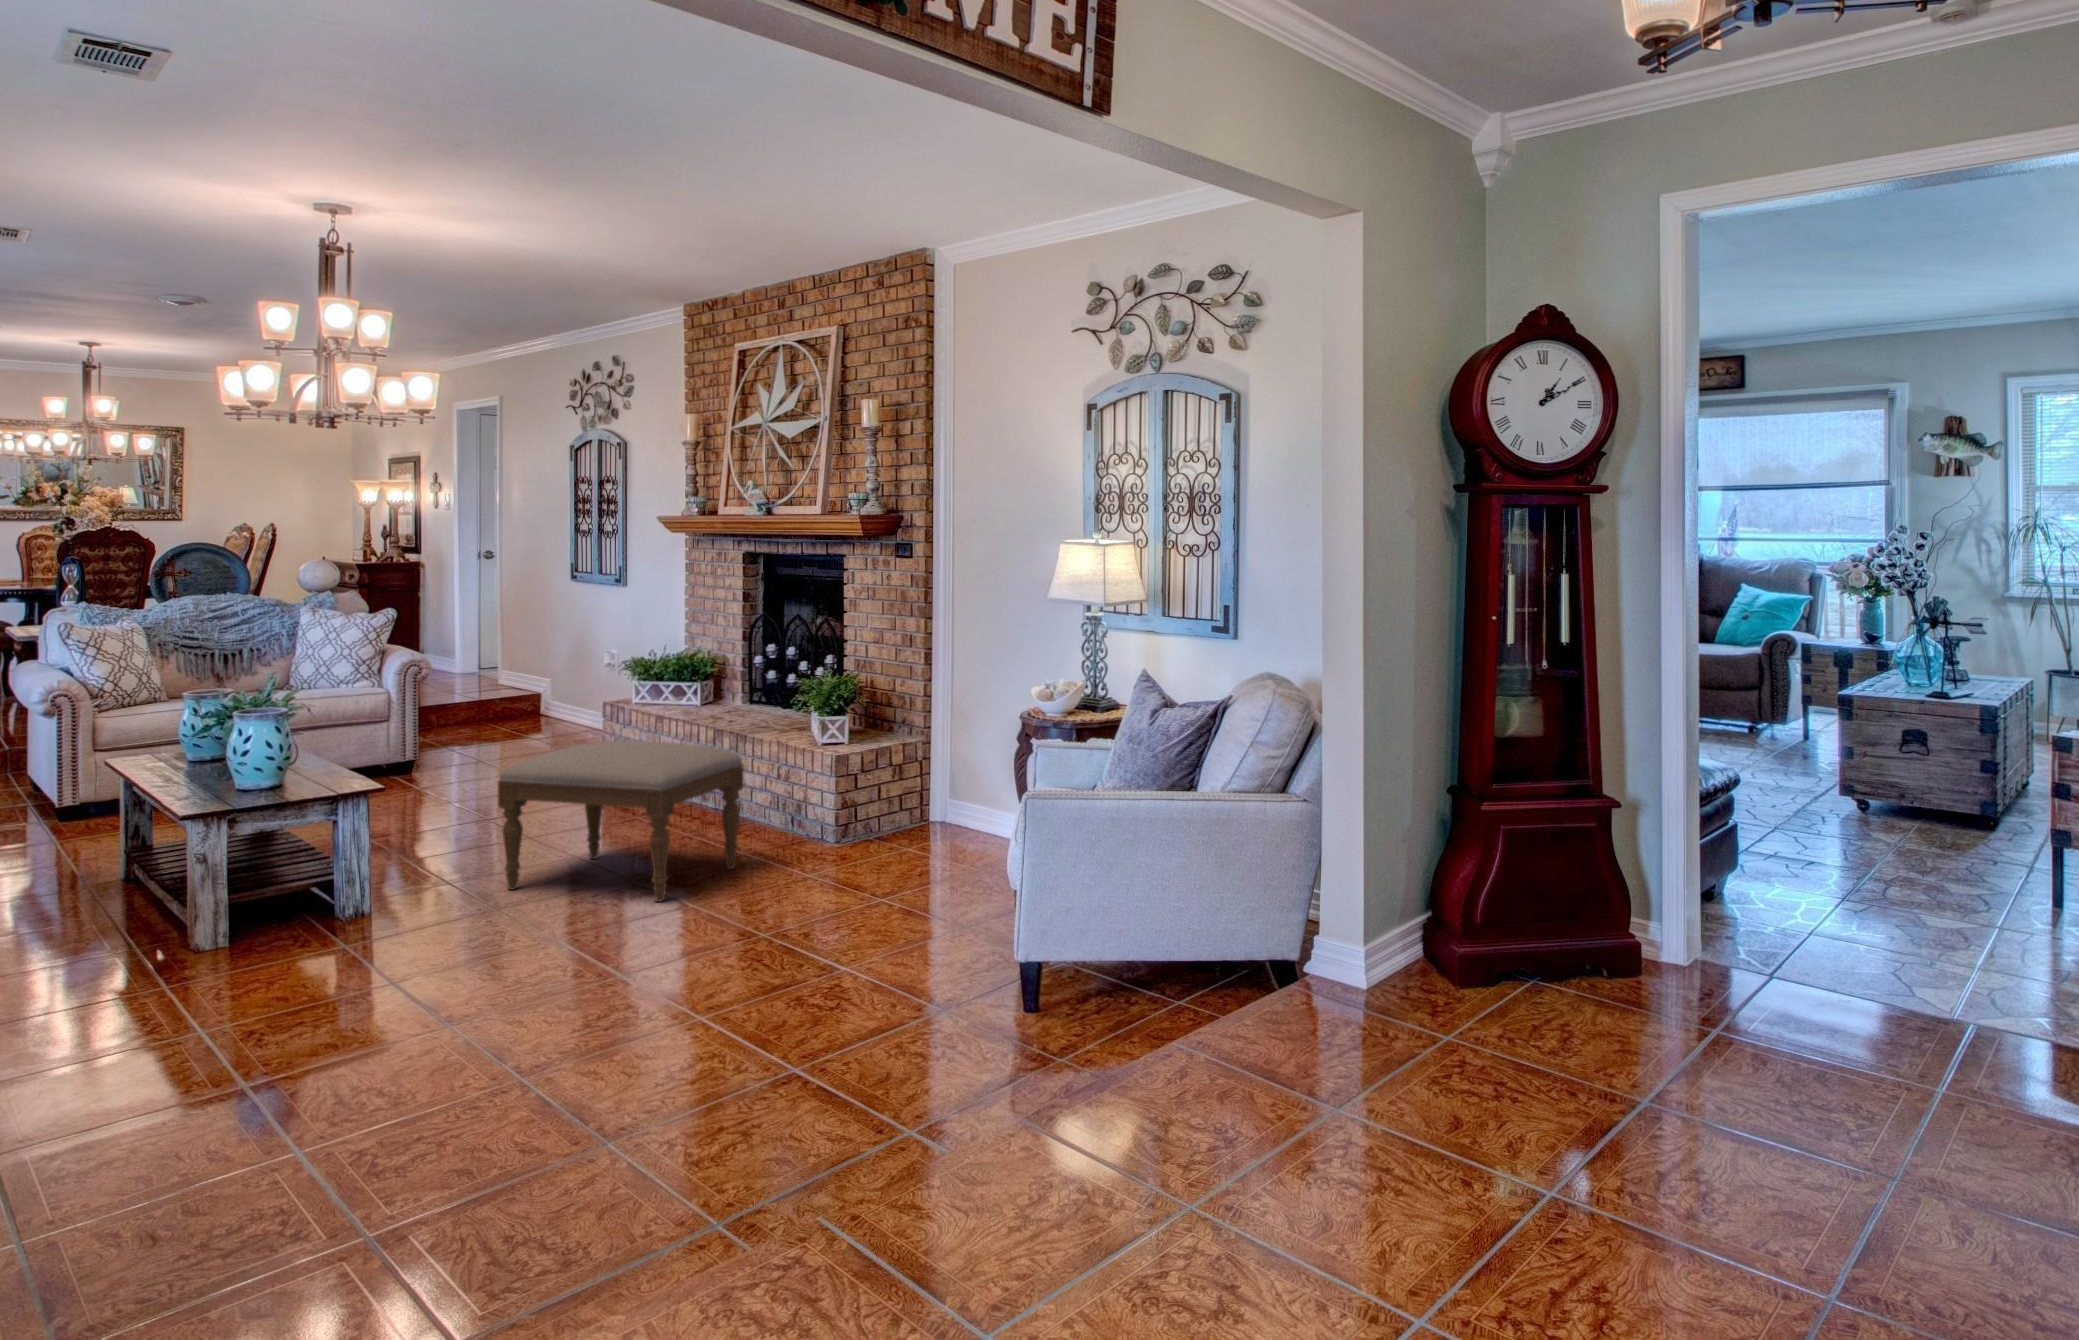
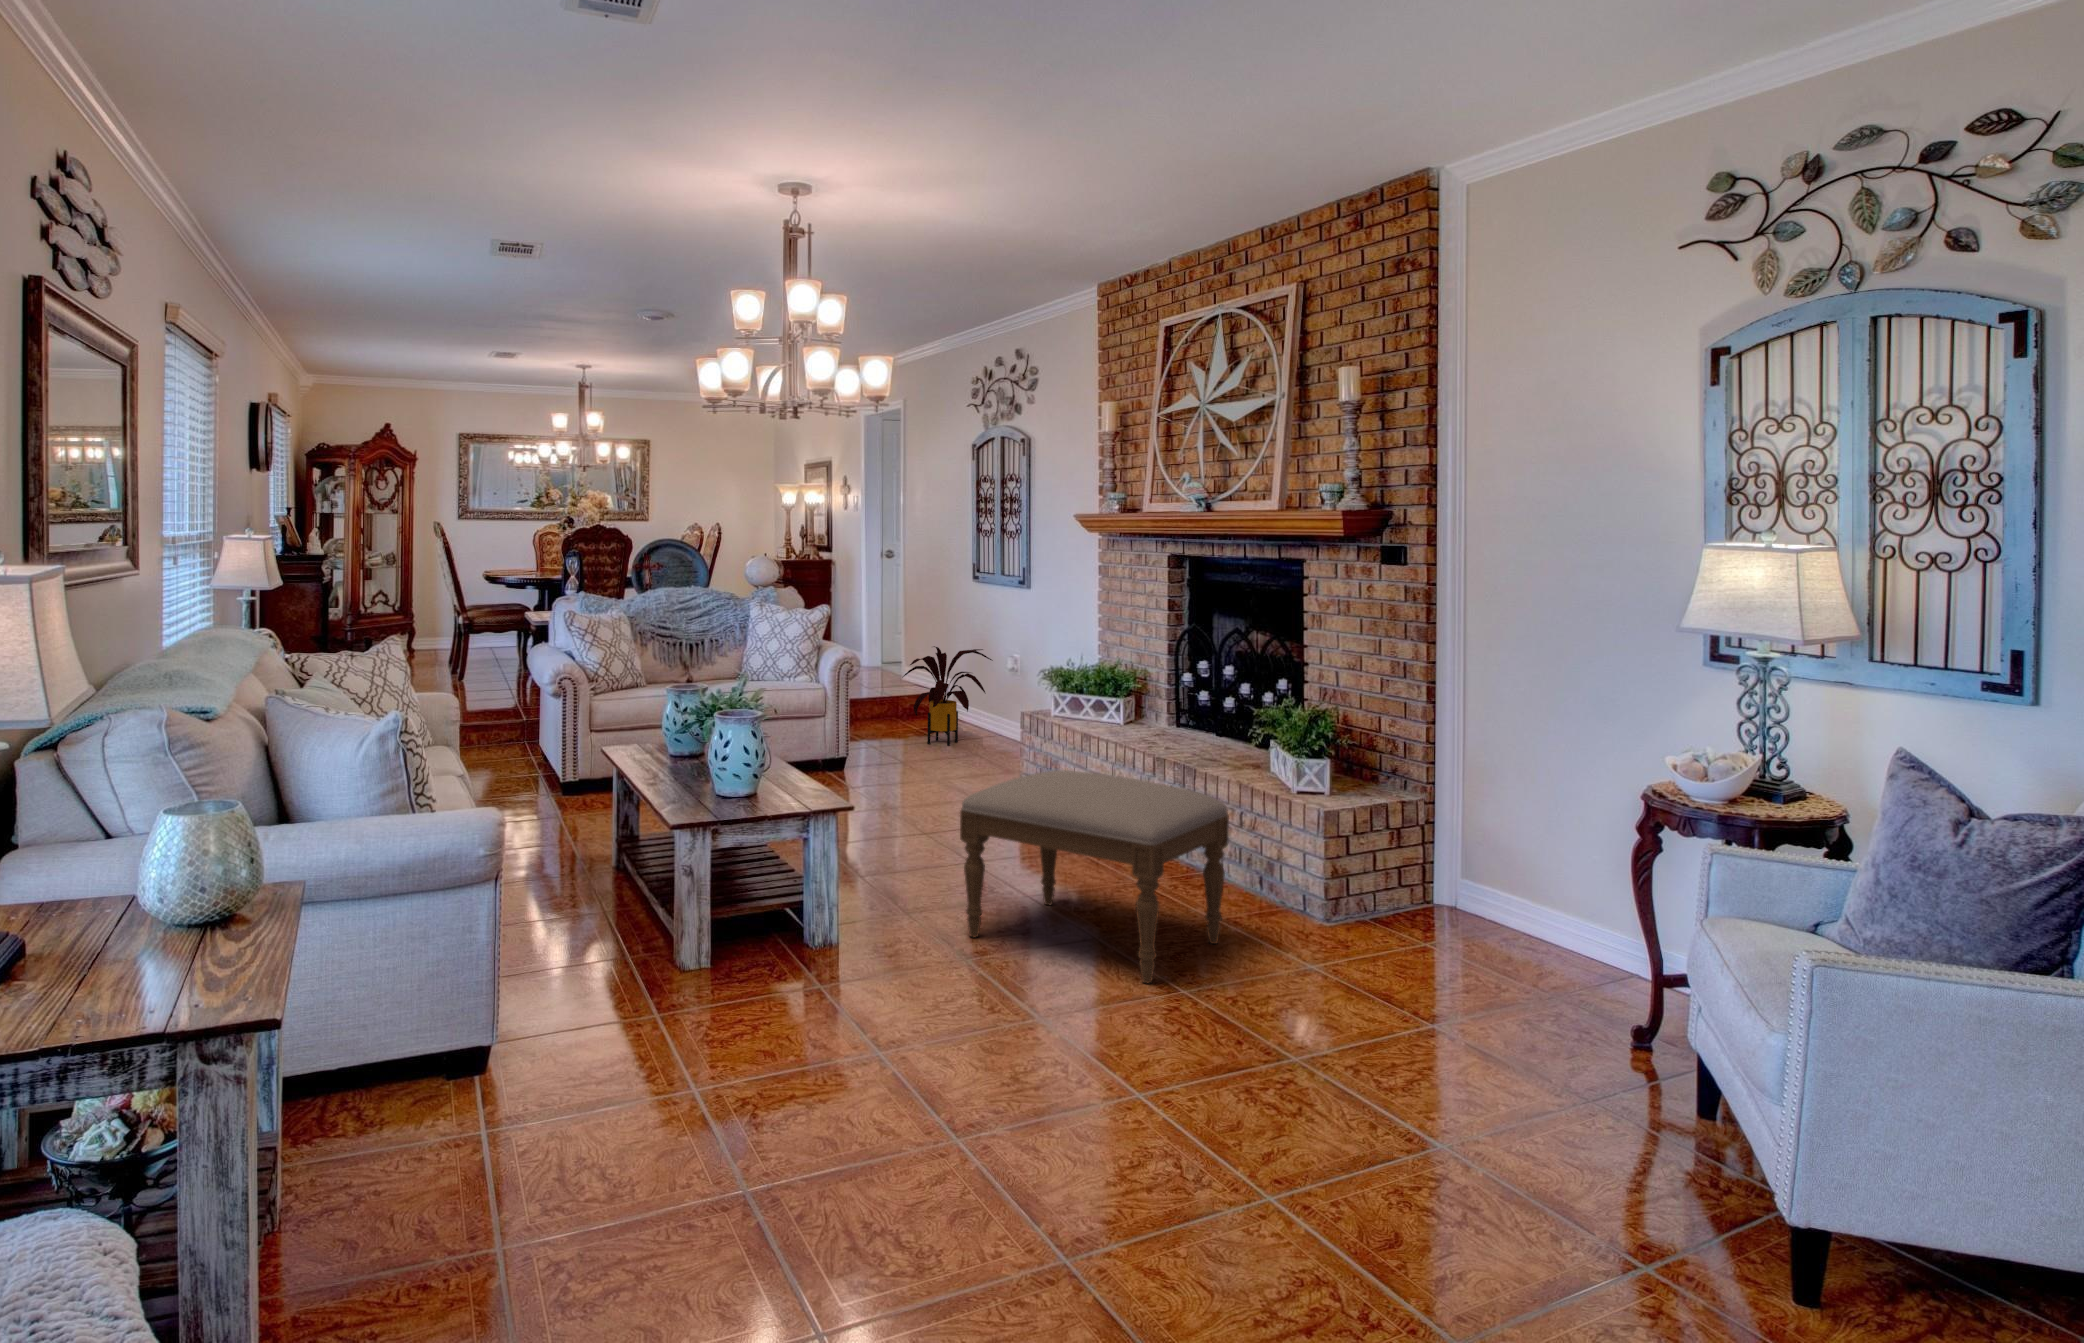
house plant: none [490,645,592,742] -> present [902,646,993,746]

